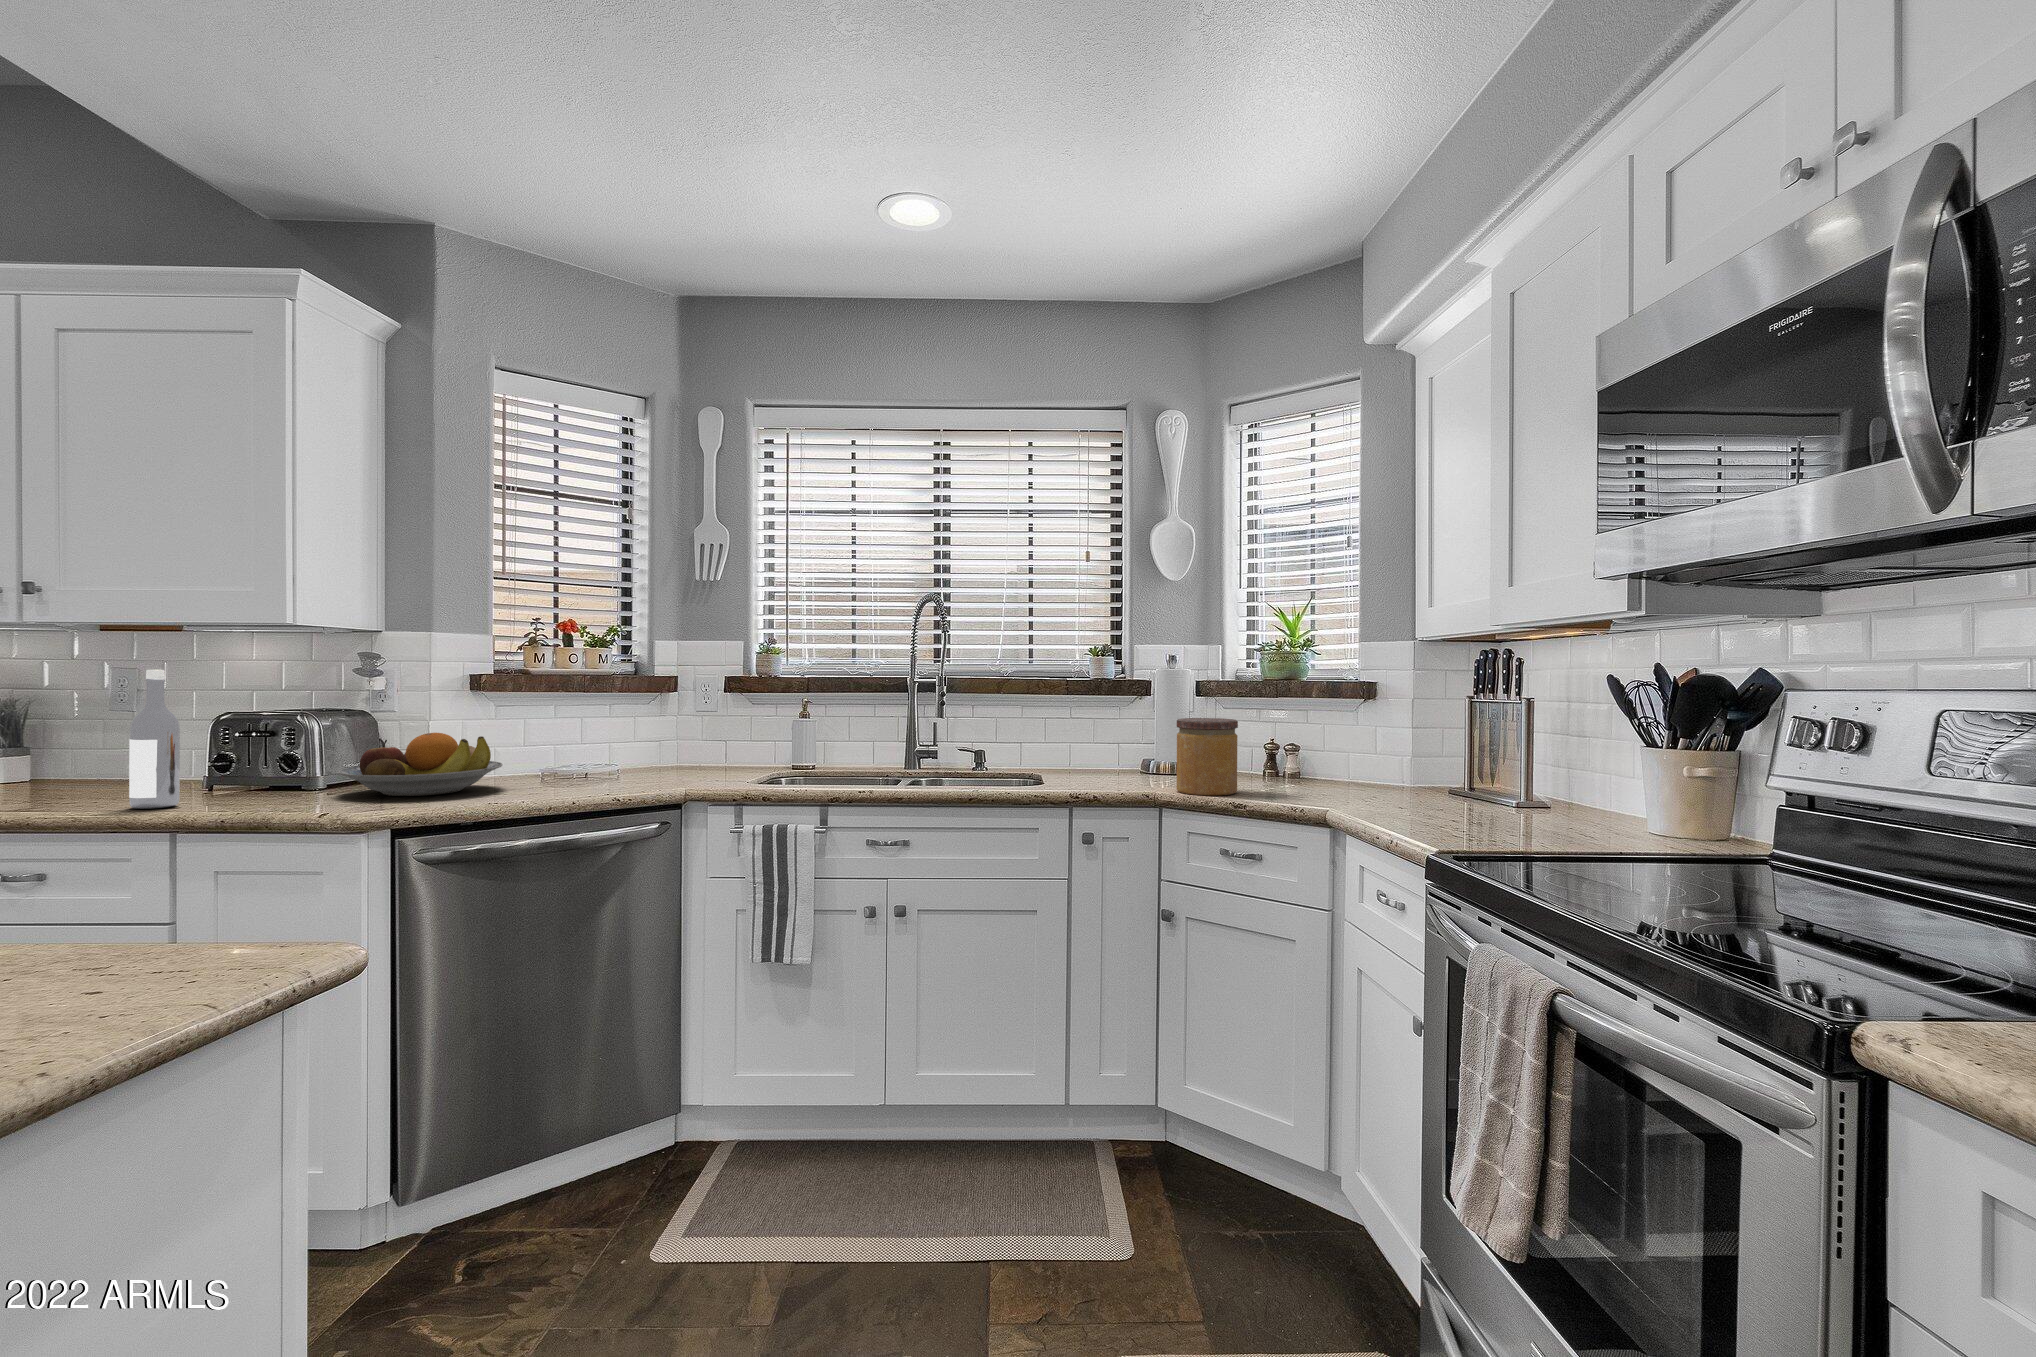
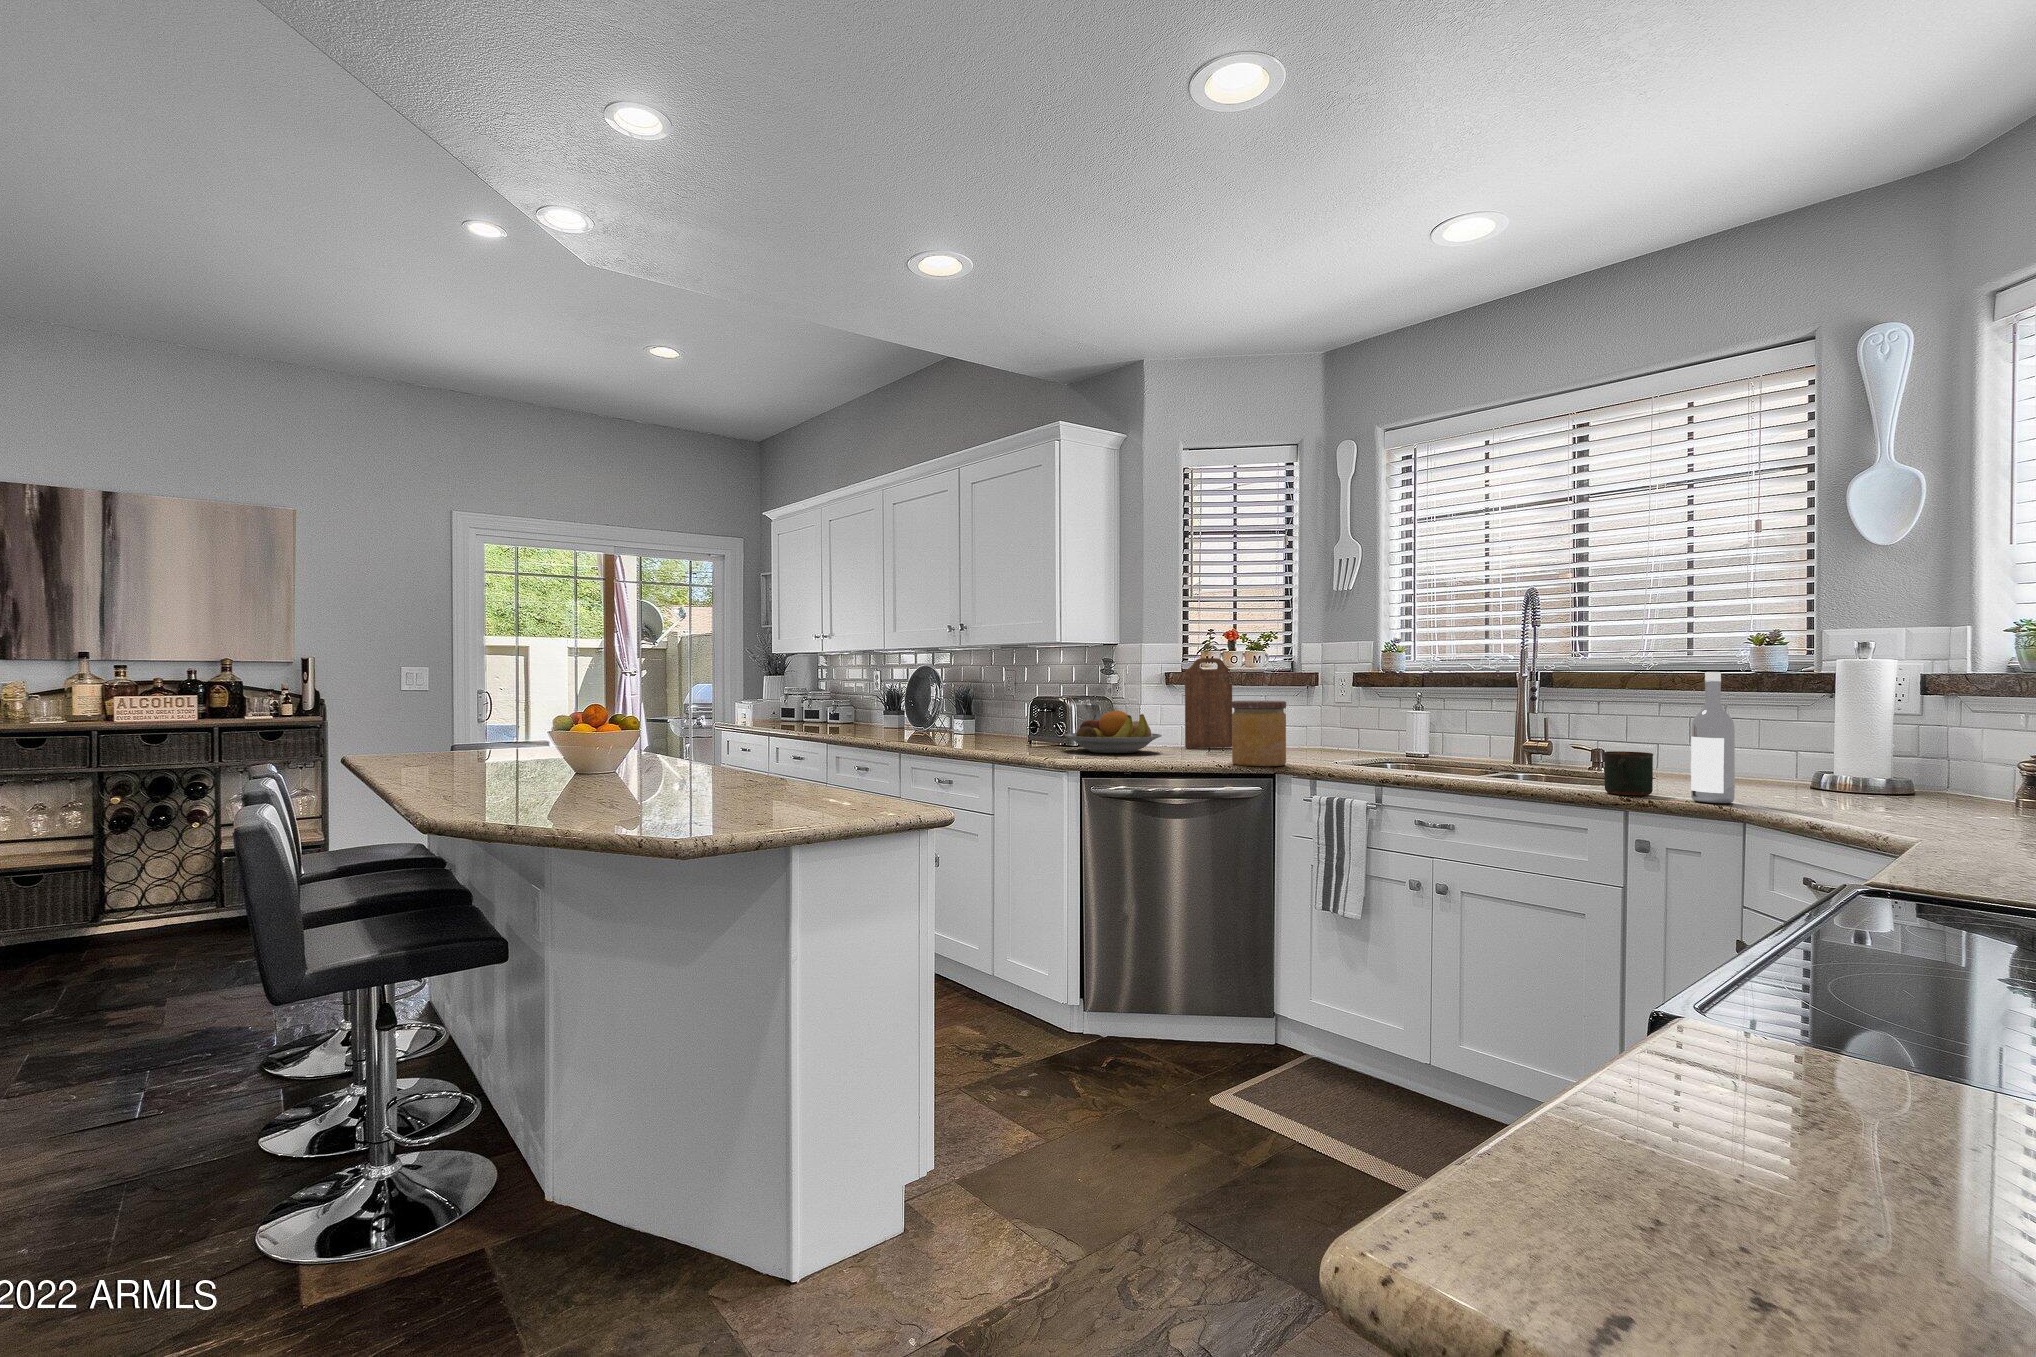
cutting board: none [505,656,563,775] -> present [1185,658,1232,748]
wine bottle: present [129,670,180,809] -> present [1691,672,1735,803]
jar: present [1177,718,1238,796] -> present [1232,701,1286,766]
mug: none [1046,754,1085,795] -> present [1604,751,1653,795]

